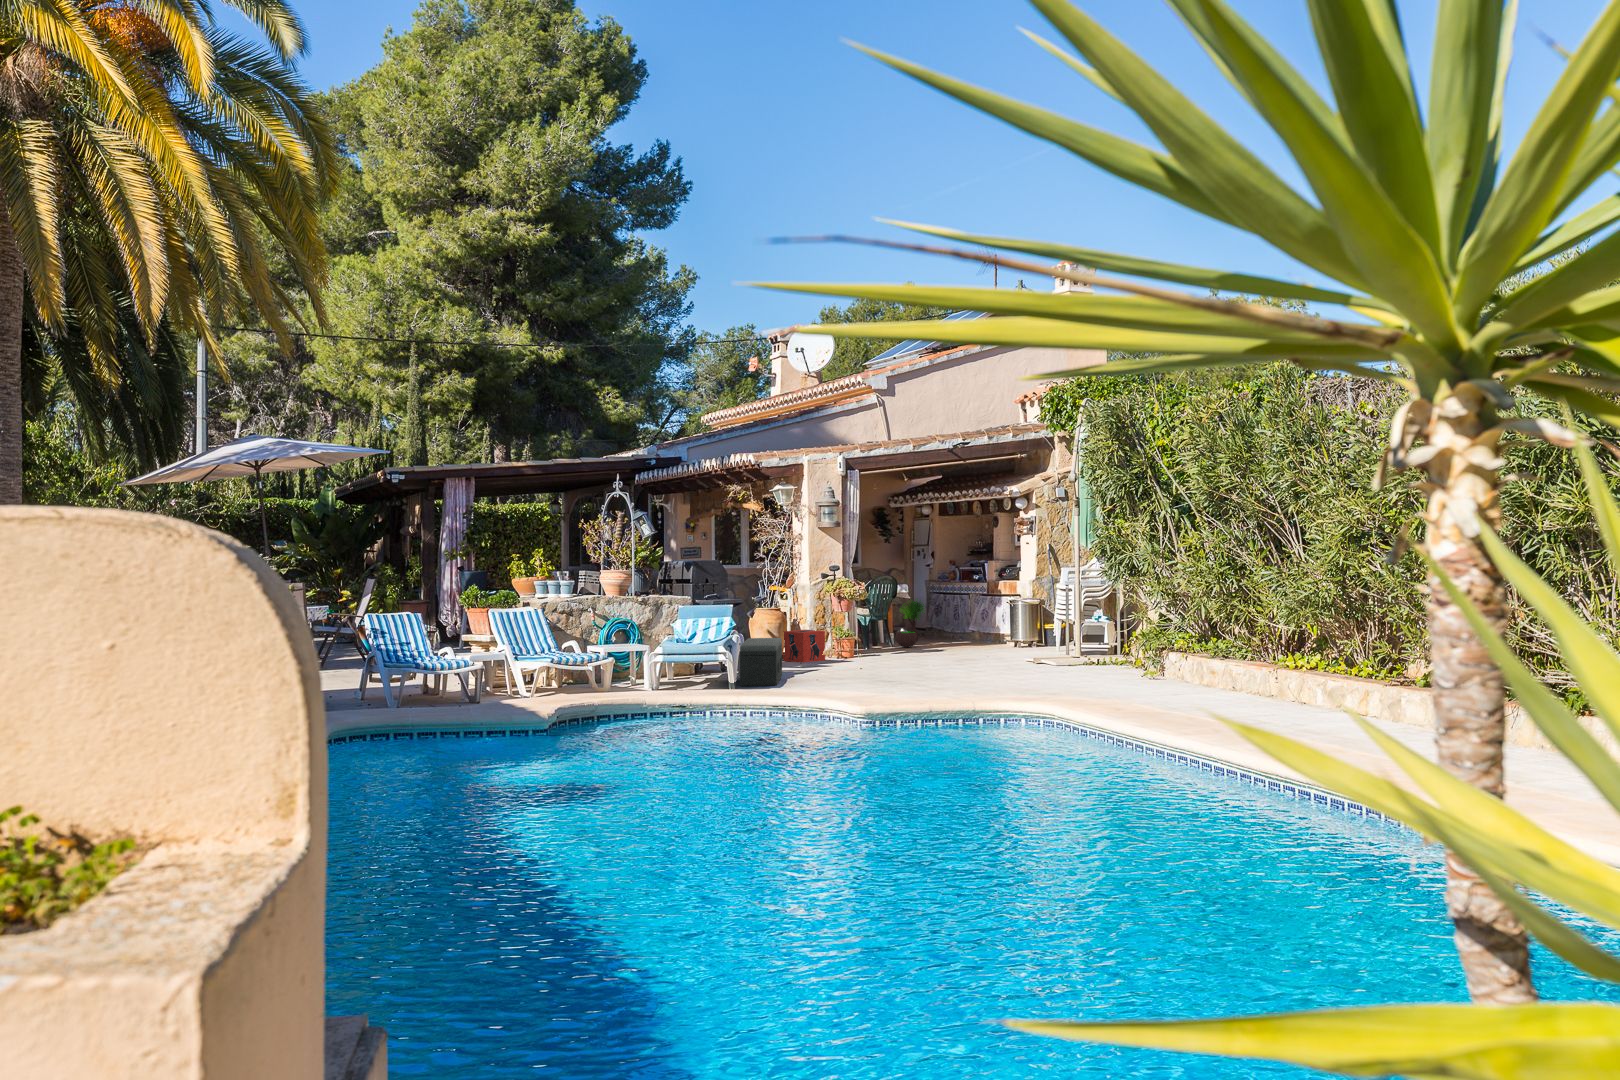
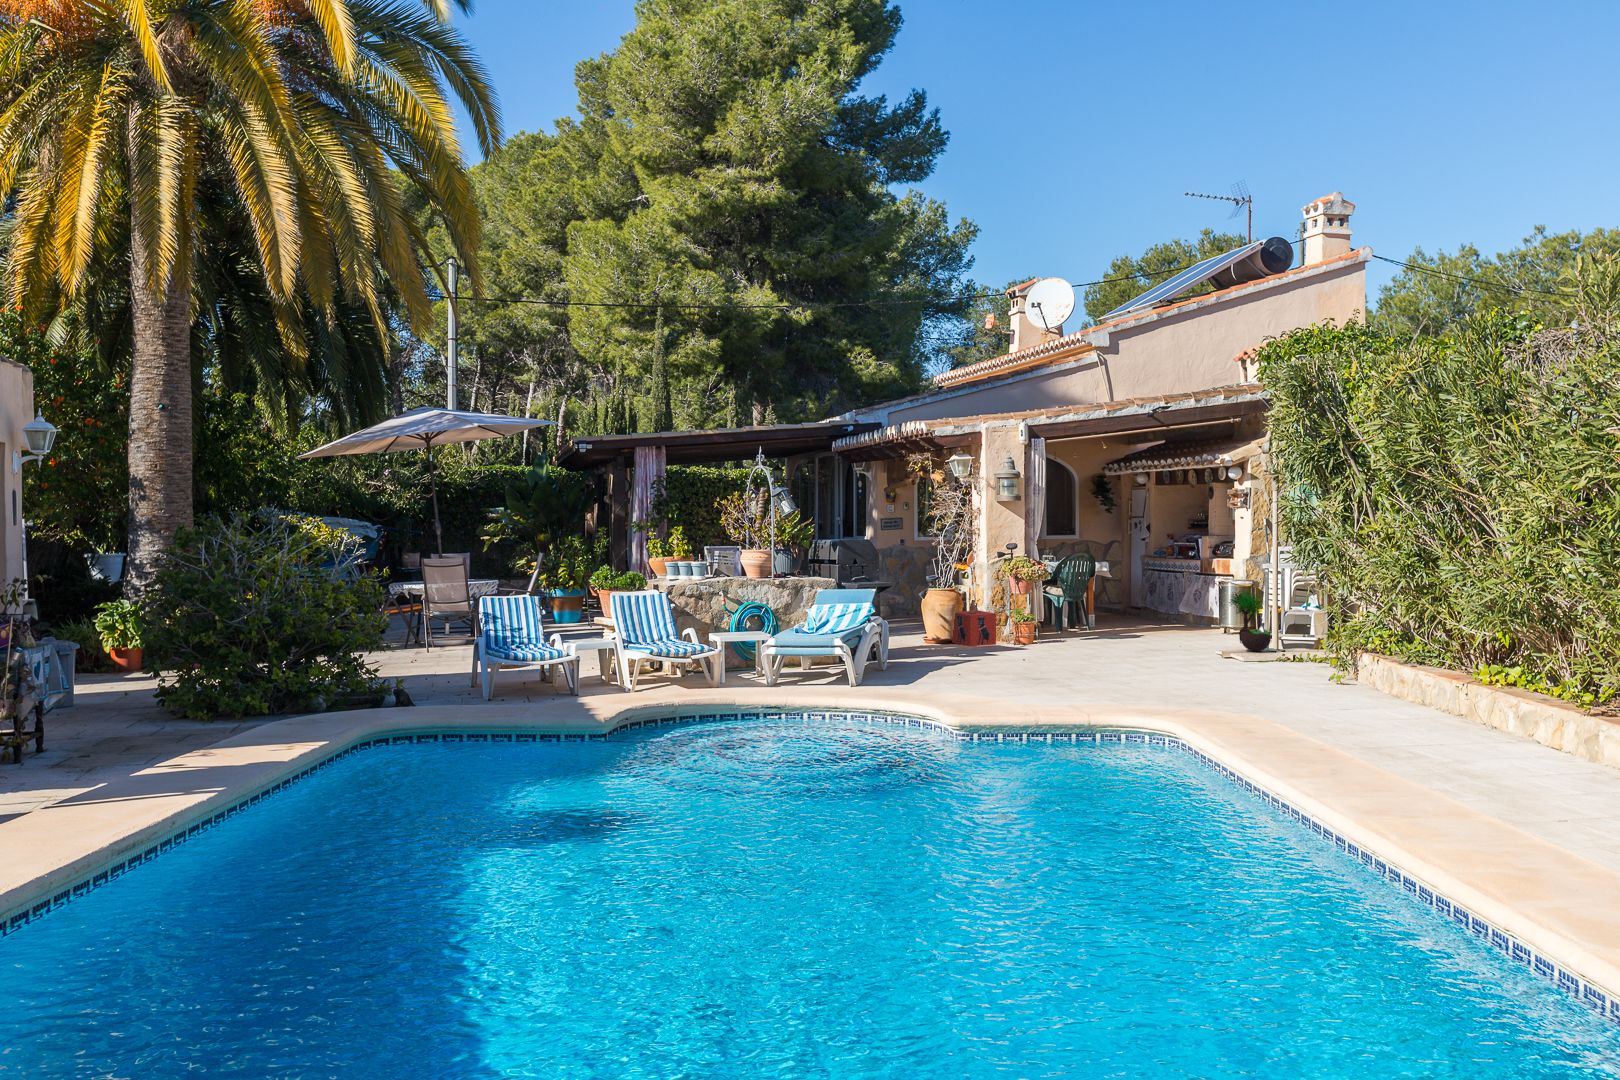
potted tree: present [895,599,924,647] -> present [1229,590,1271,652]
storage bench: present [740,638,782,686] -> none [859,628,917,686]

